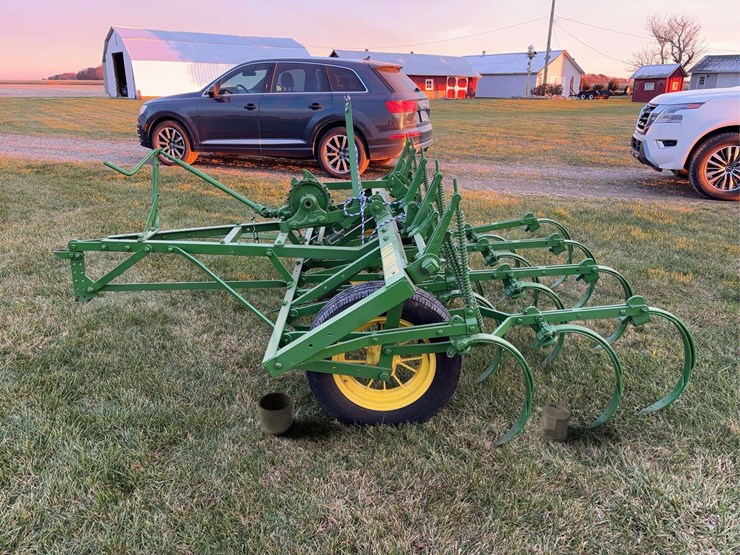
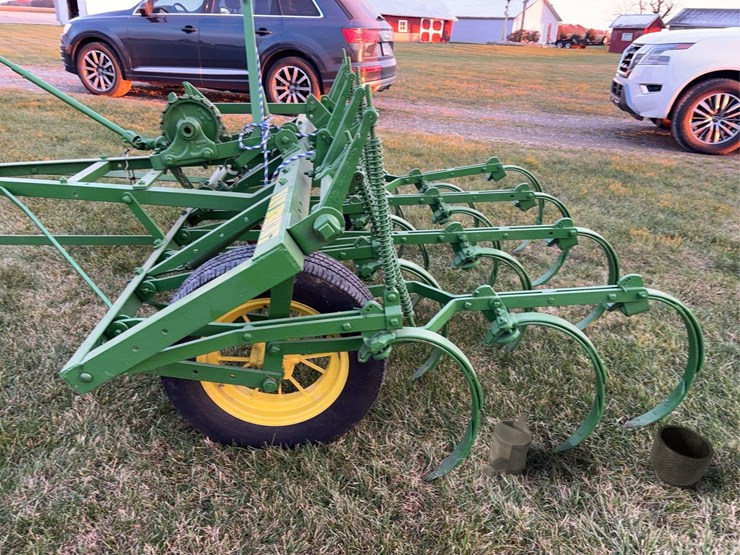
planter: present [258,392,294,435] -> present [651,425,714,486]

